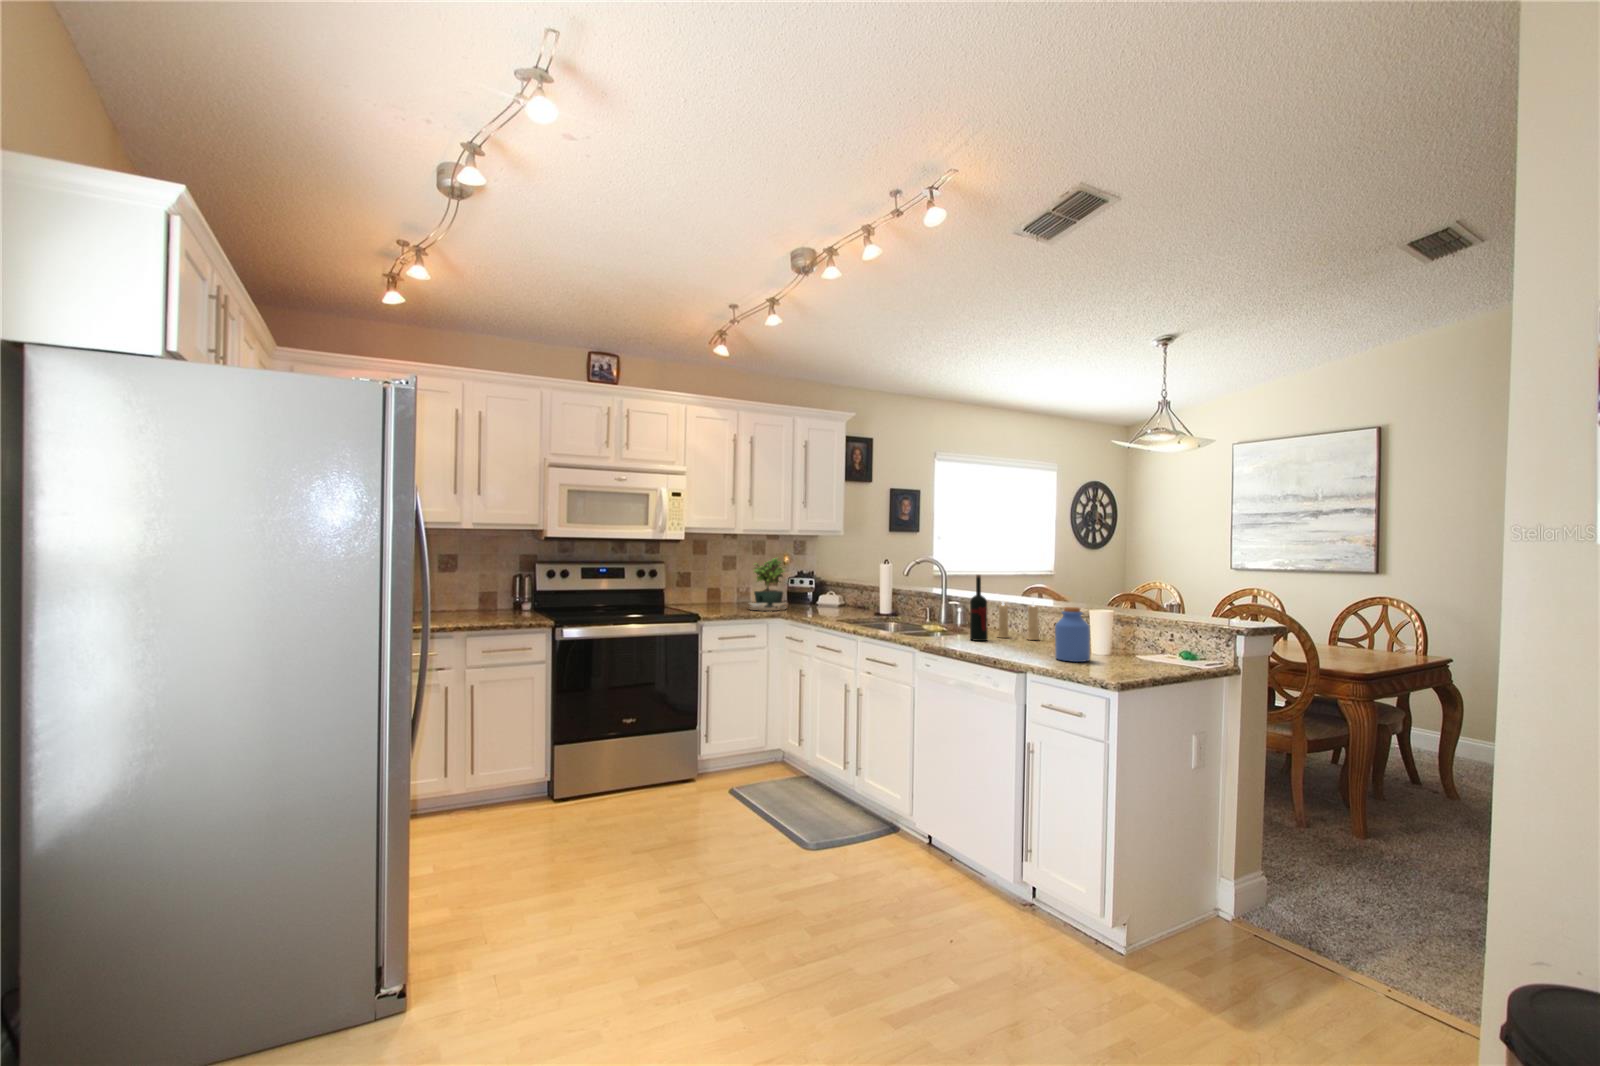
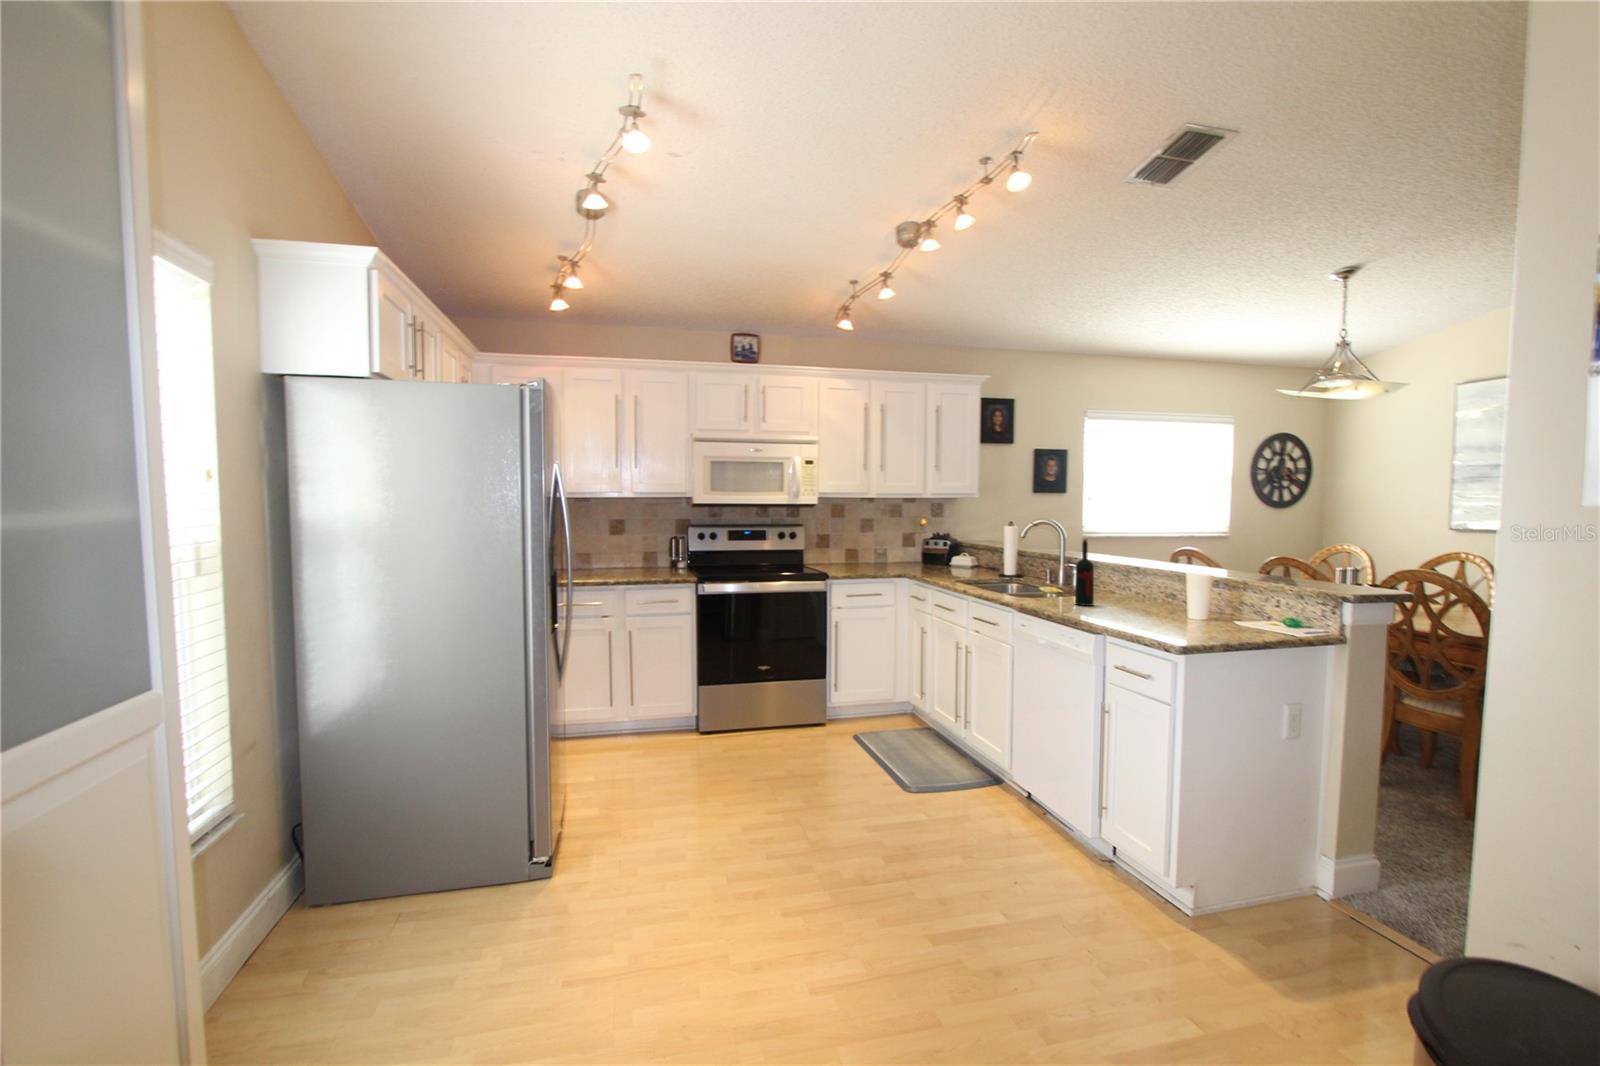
potted plant: present [749,558,787,611] -> none [879,520,917,571]
candle: present [998,601,1039,640] -> none [1108,563,1154,607]
jar: present [1055,607,1090,662] -> none [1150,574,1190,631]

